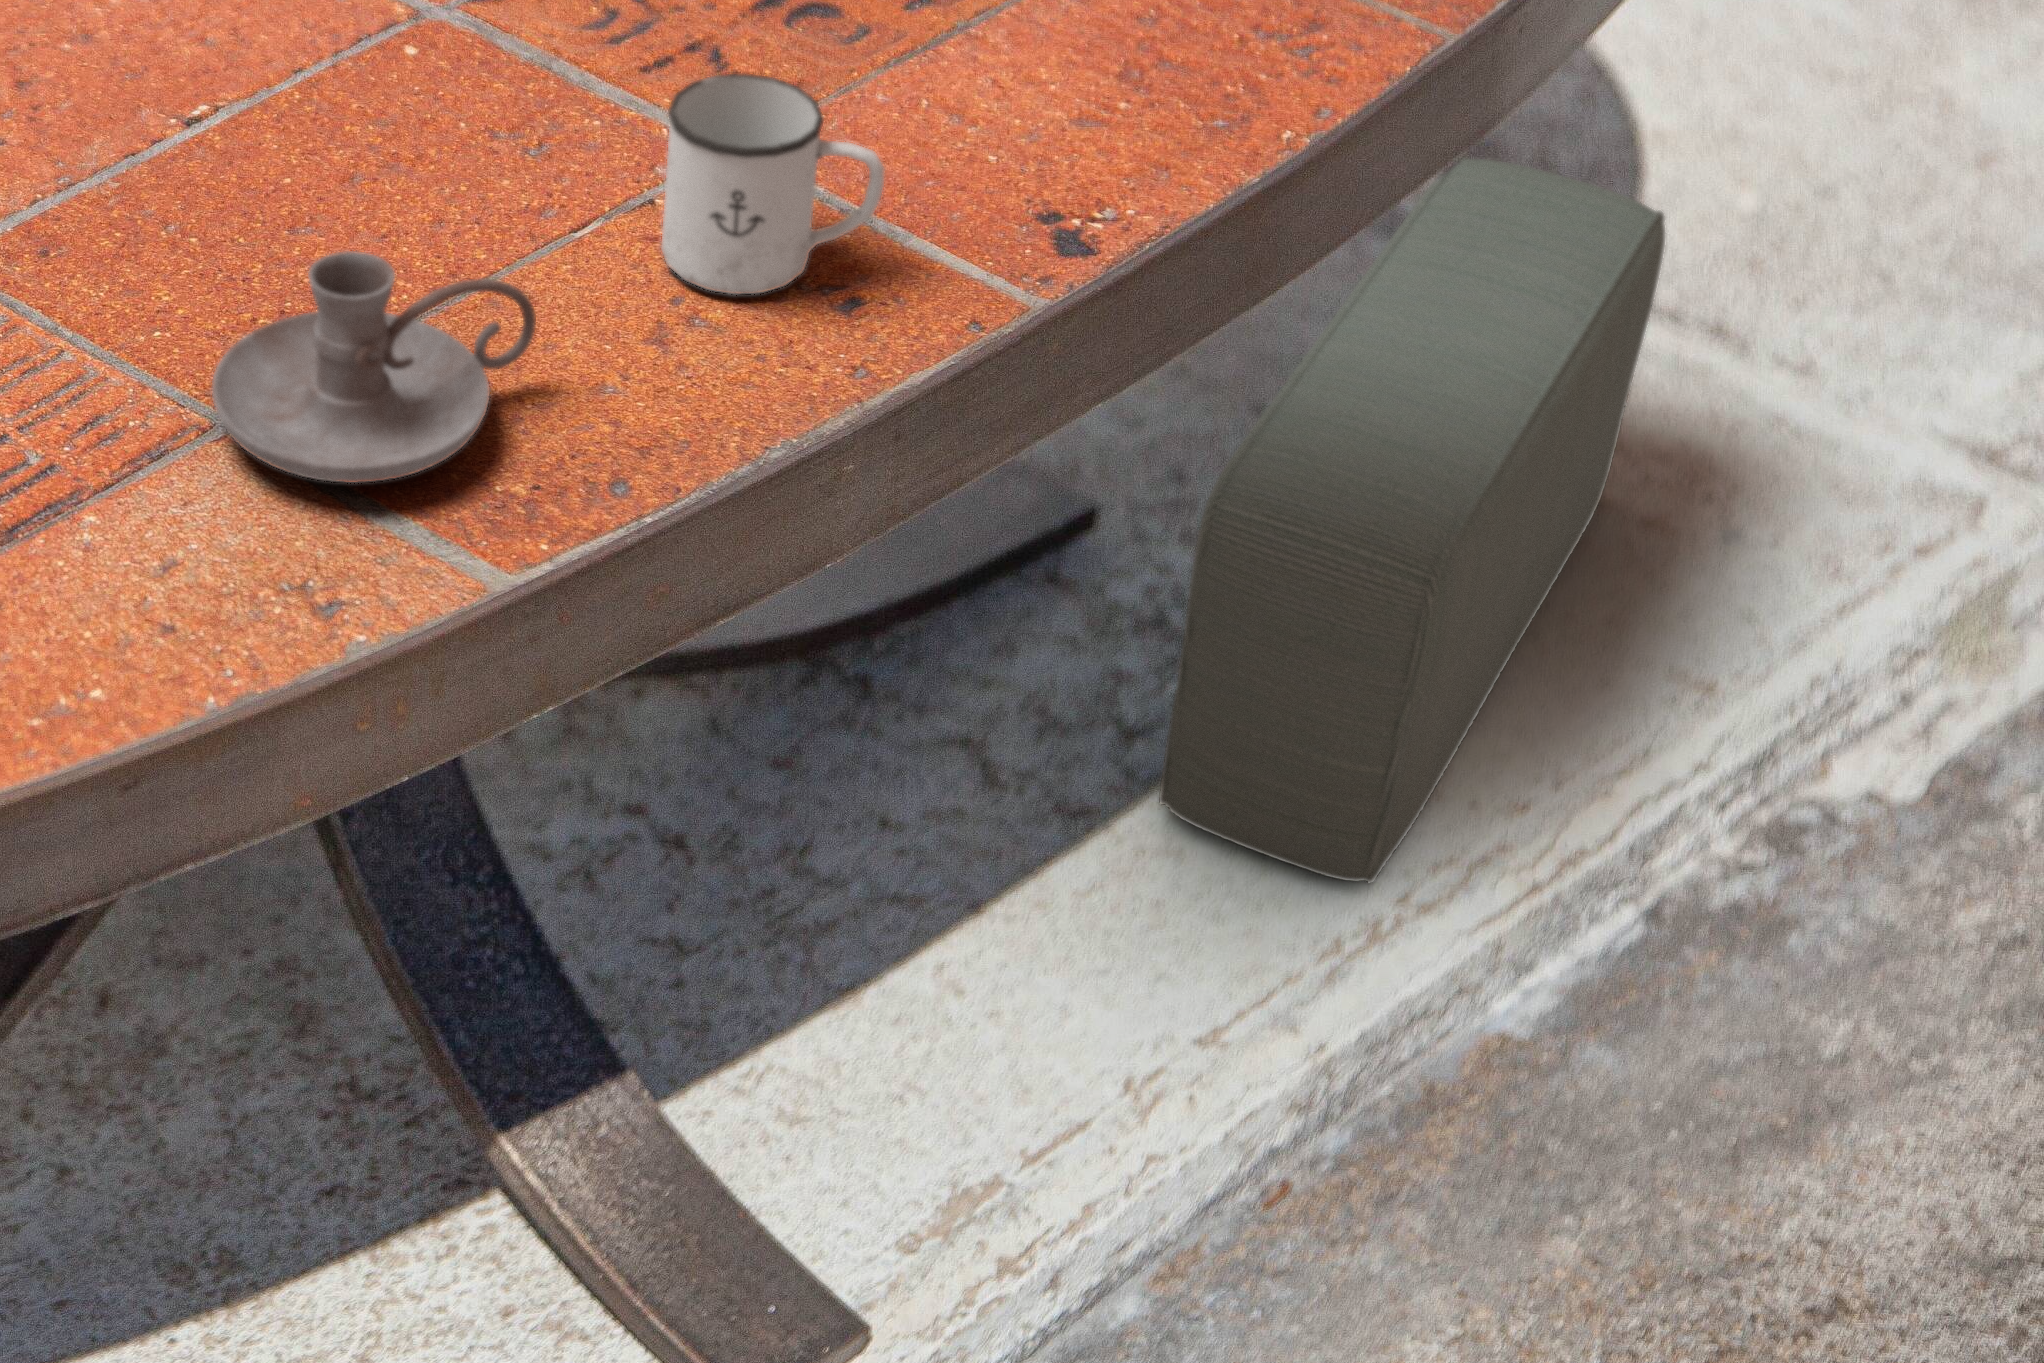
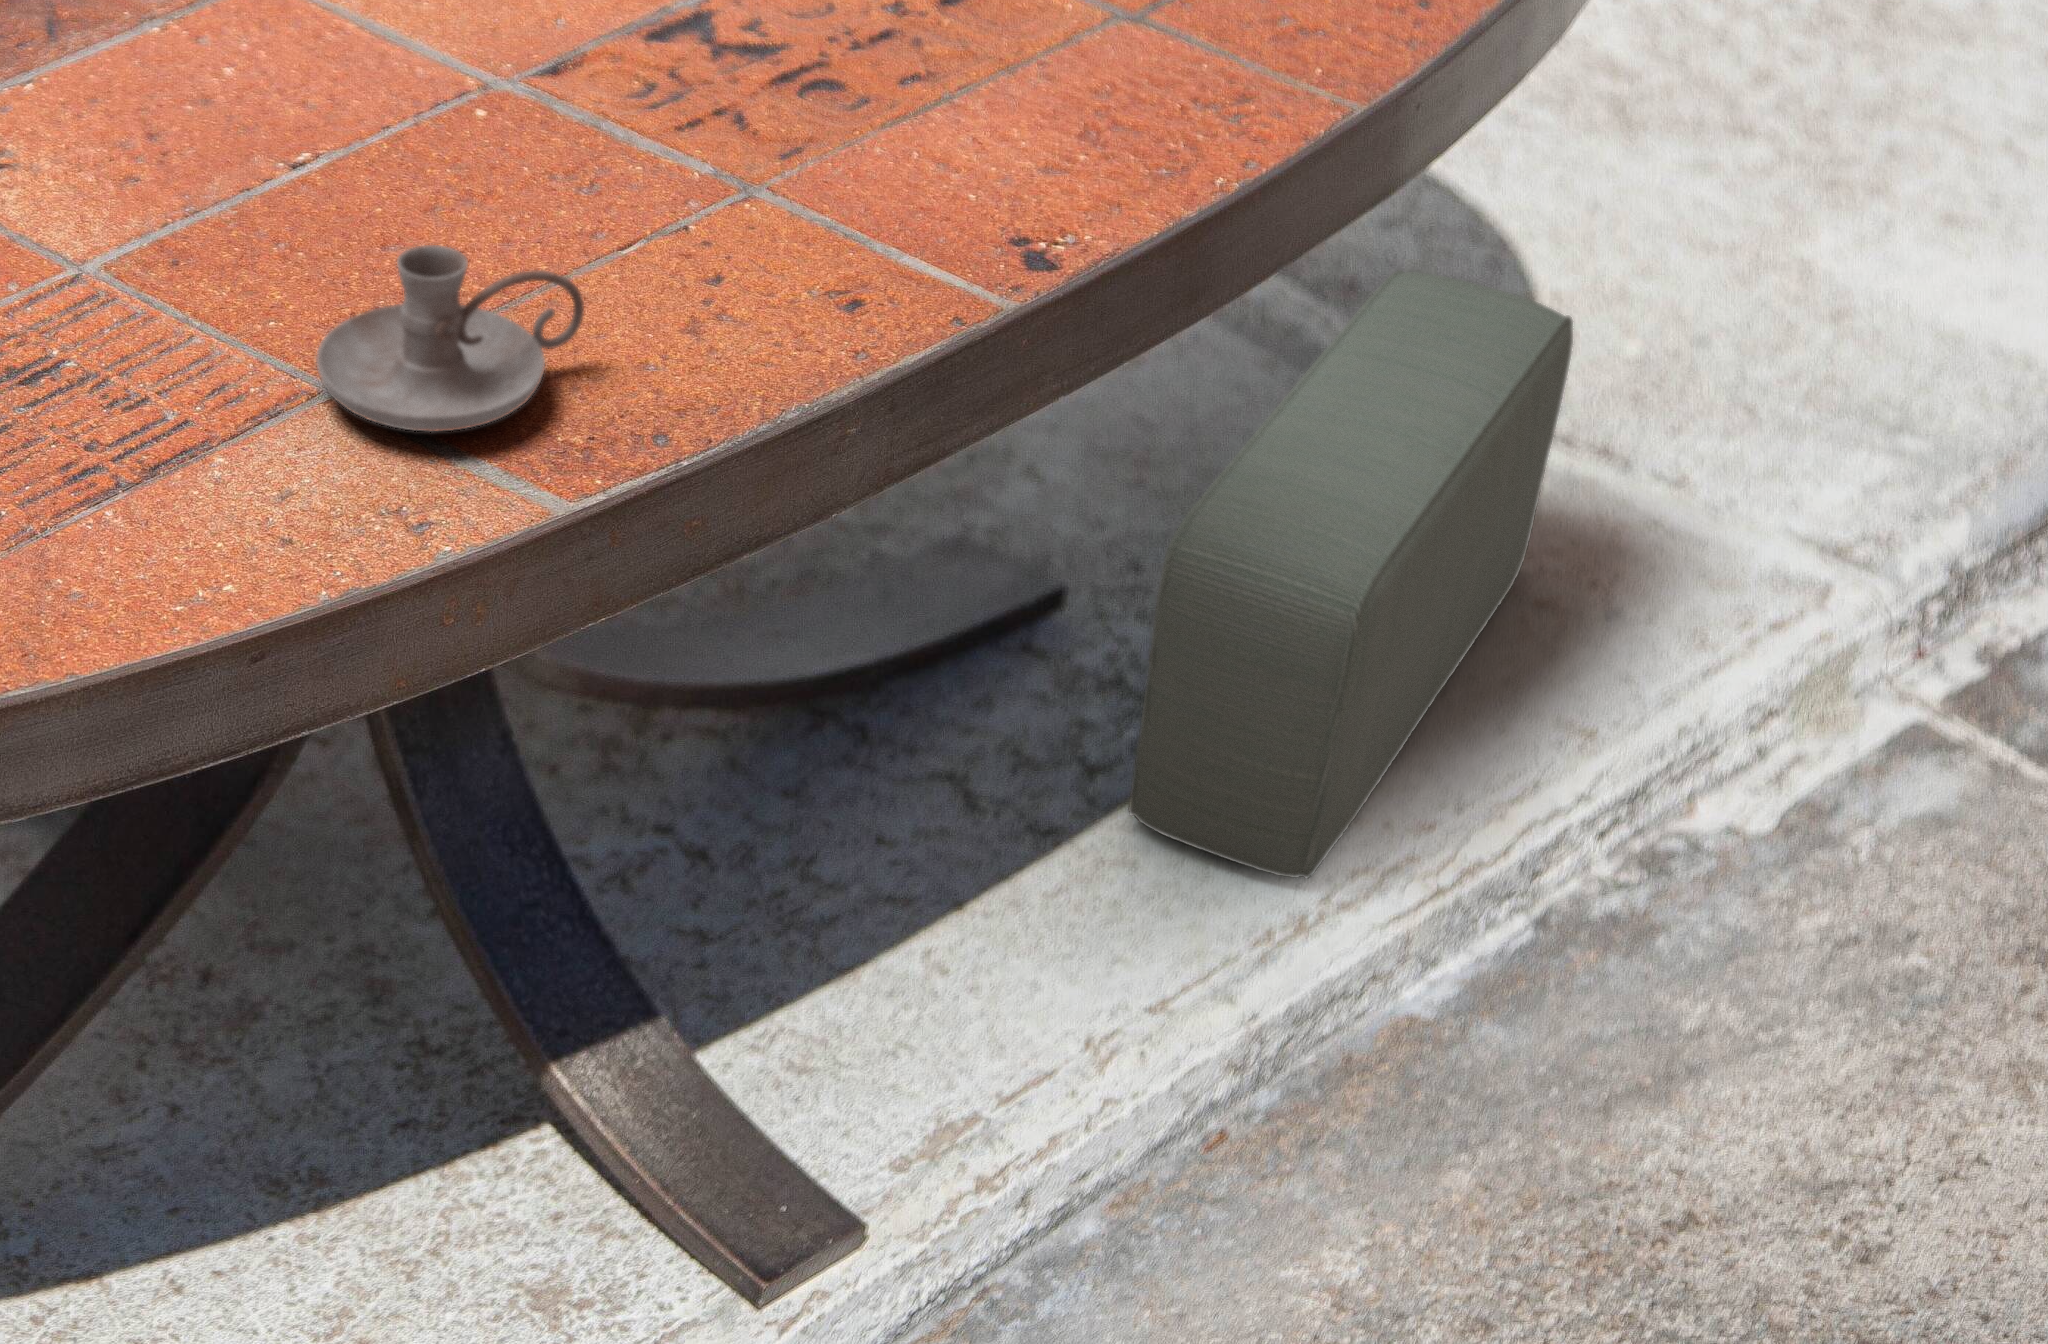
mug: present [661,74,884,294] -> none [690,116,874,298]

